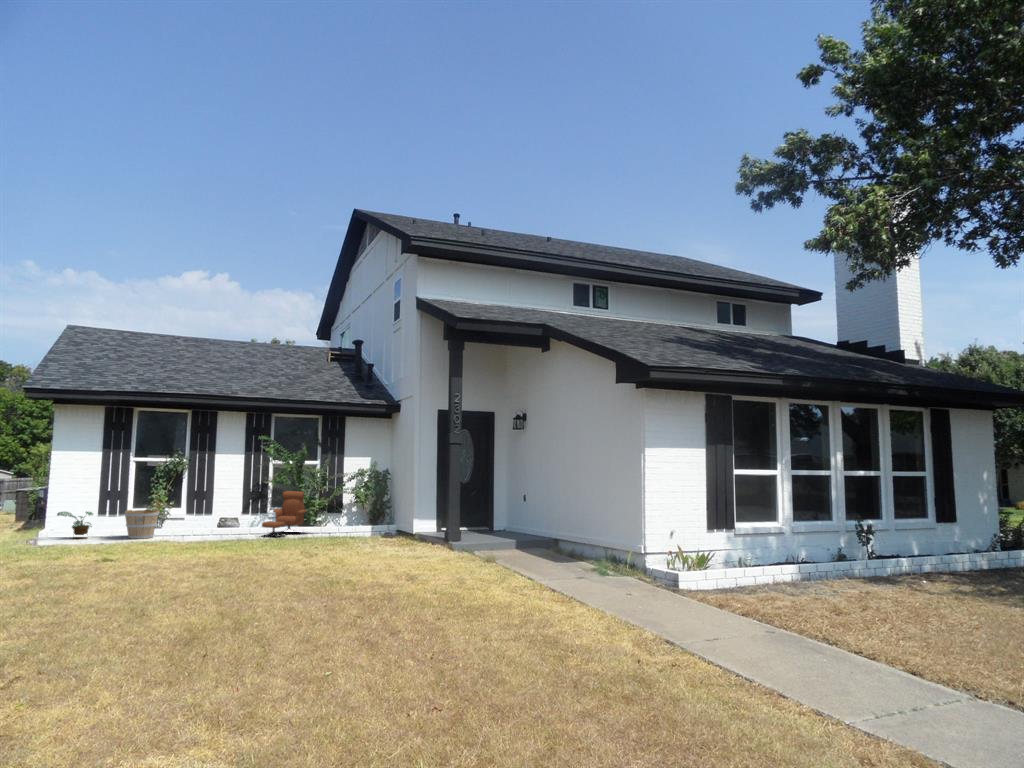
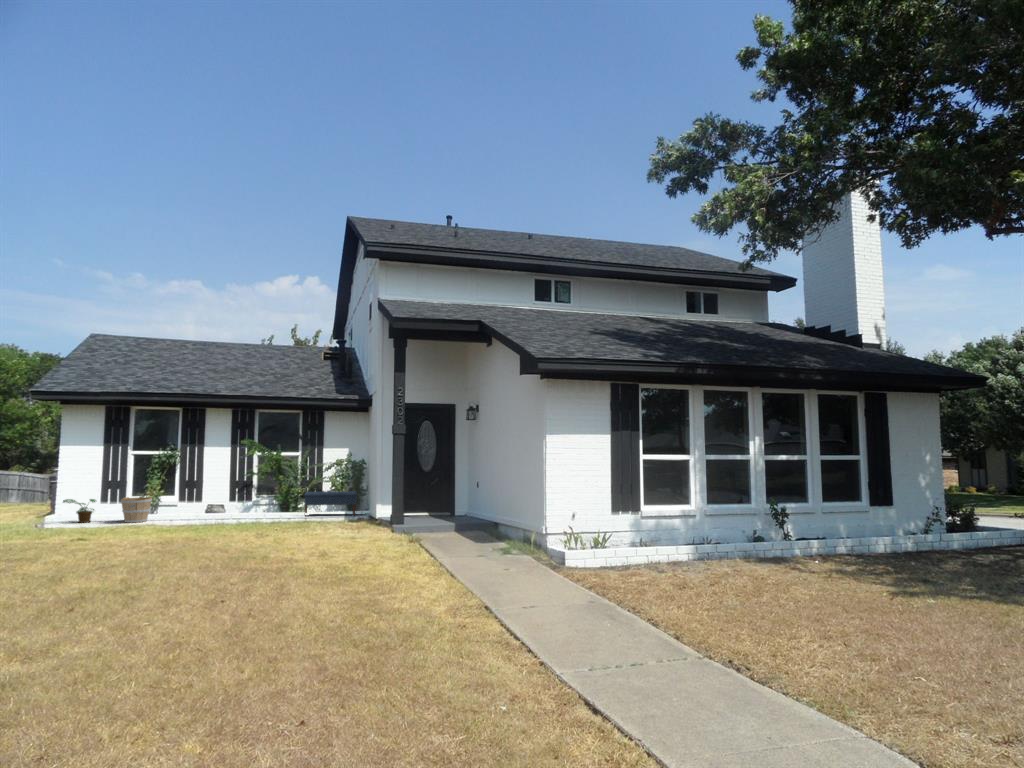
lounge chair: present [262,491,307,537] -> none [241,480,285,521]
bench: none [327,504,384,532] -> present [304,491,357,516]

